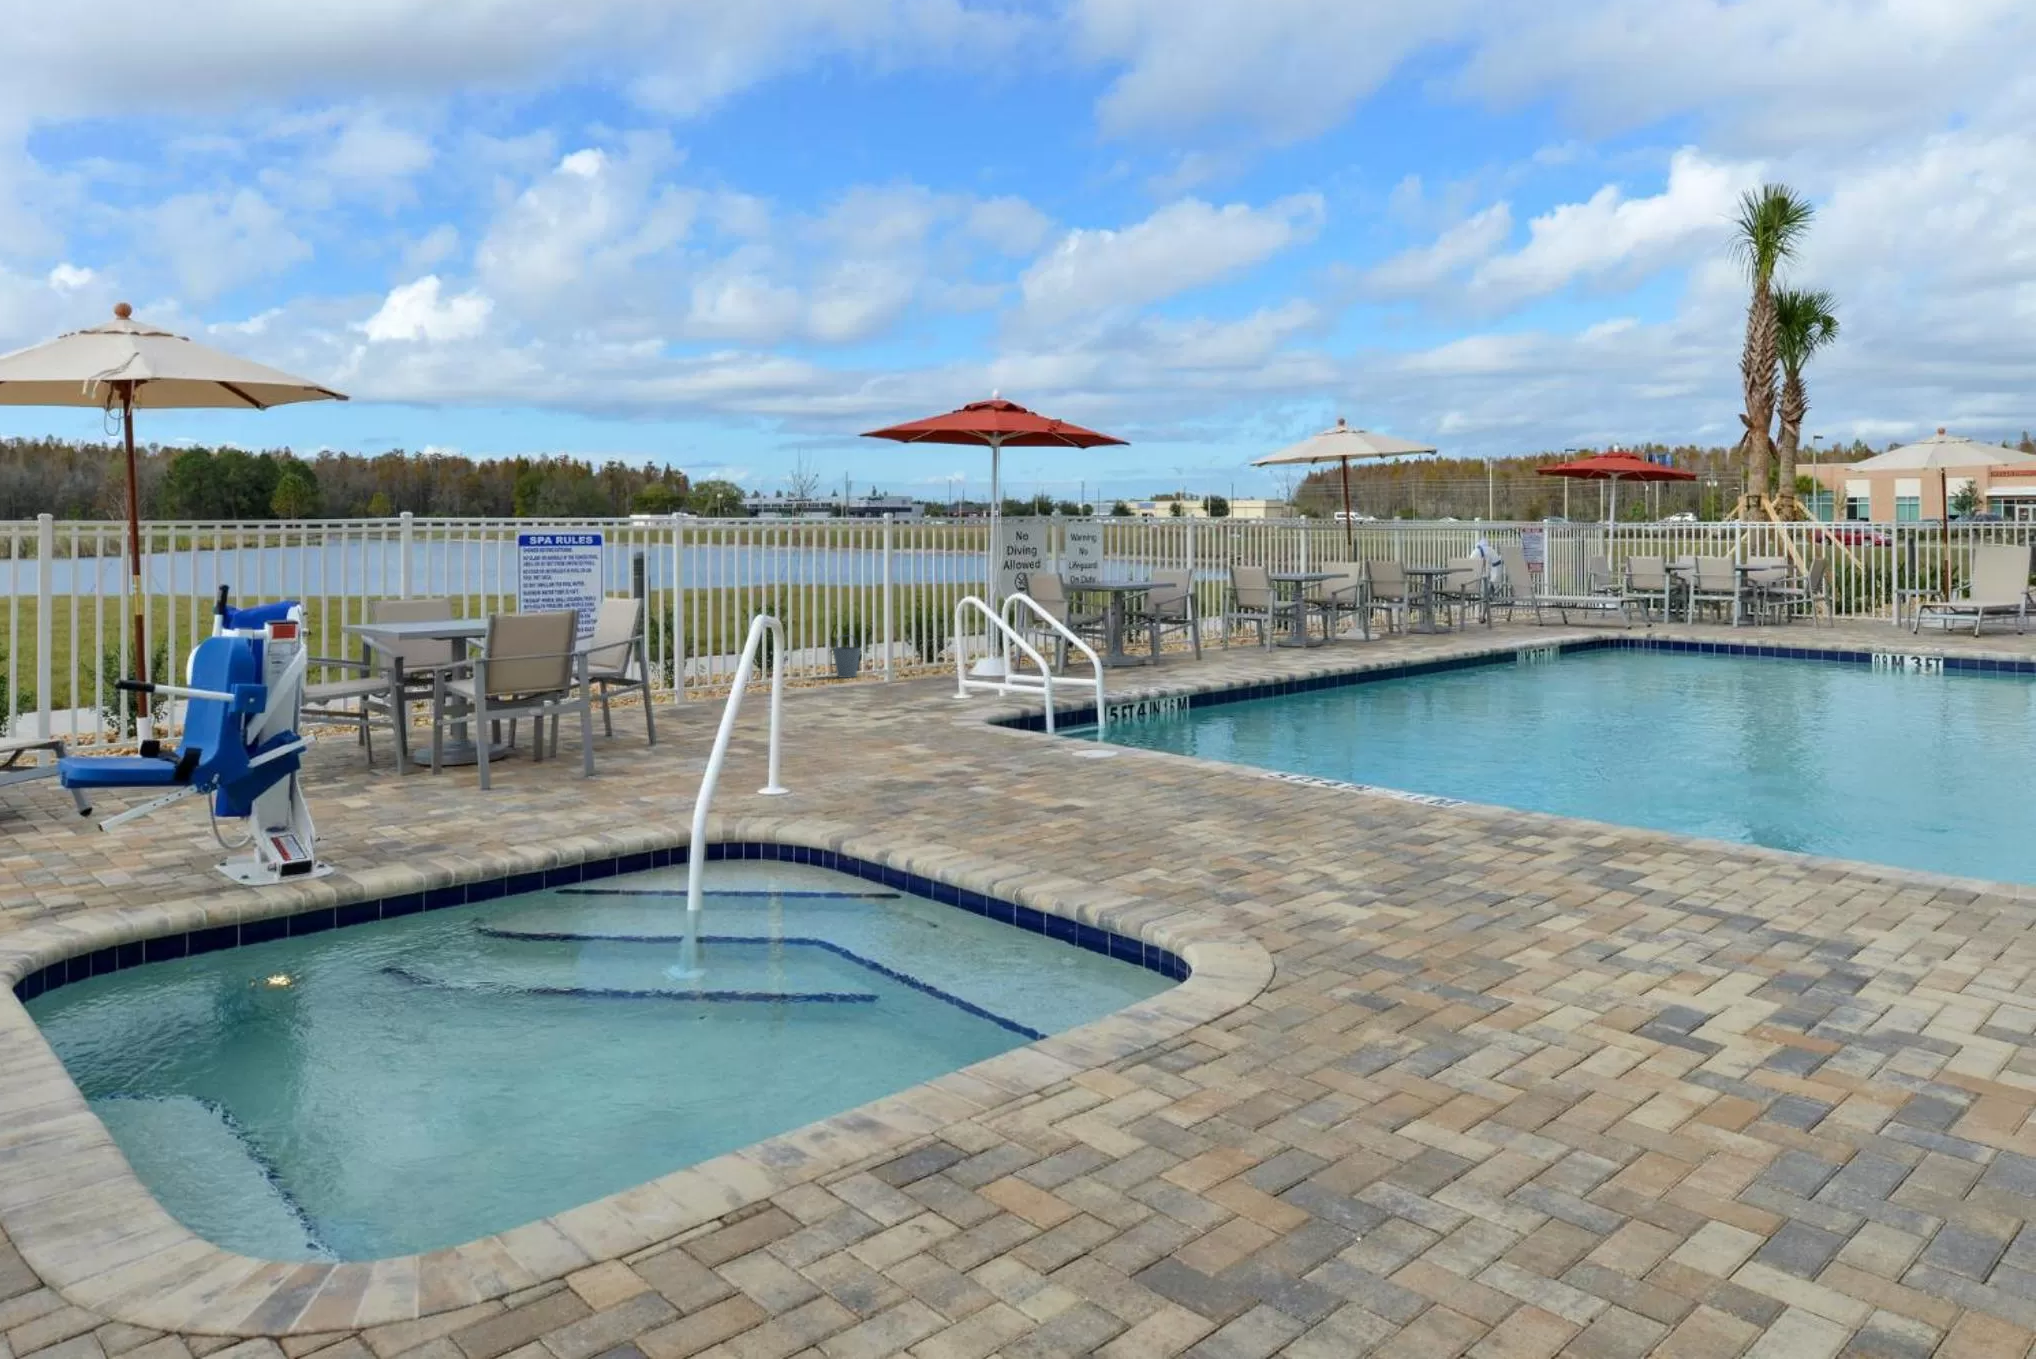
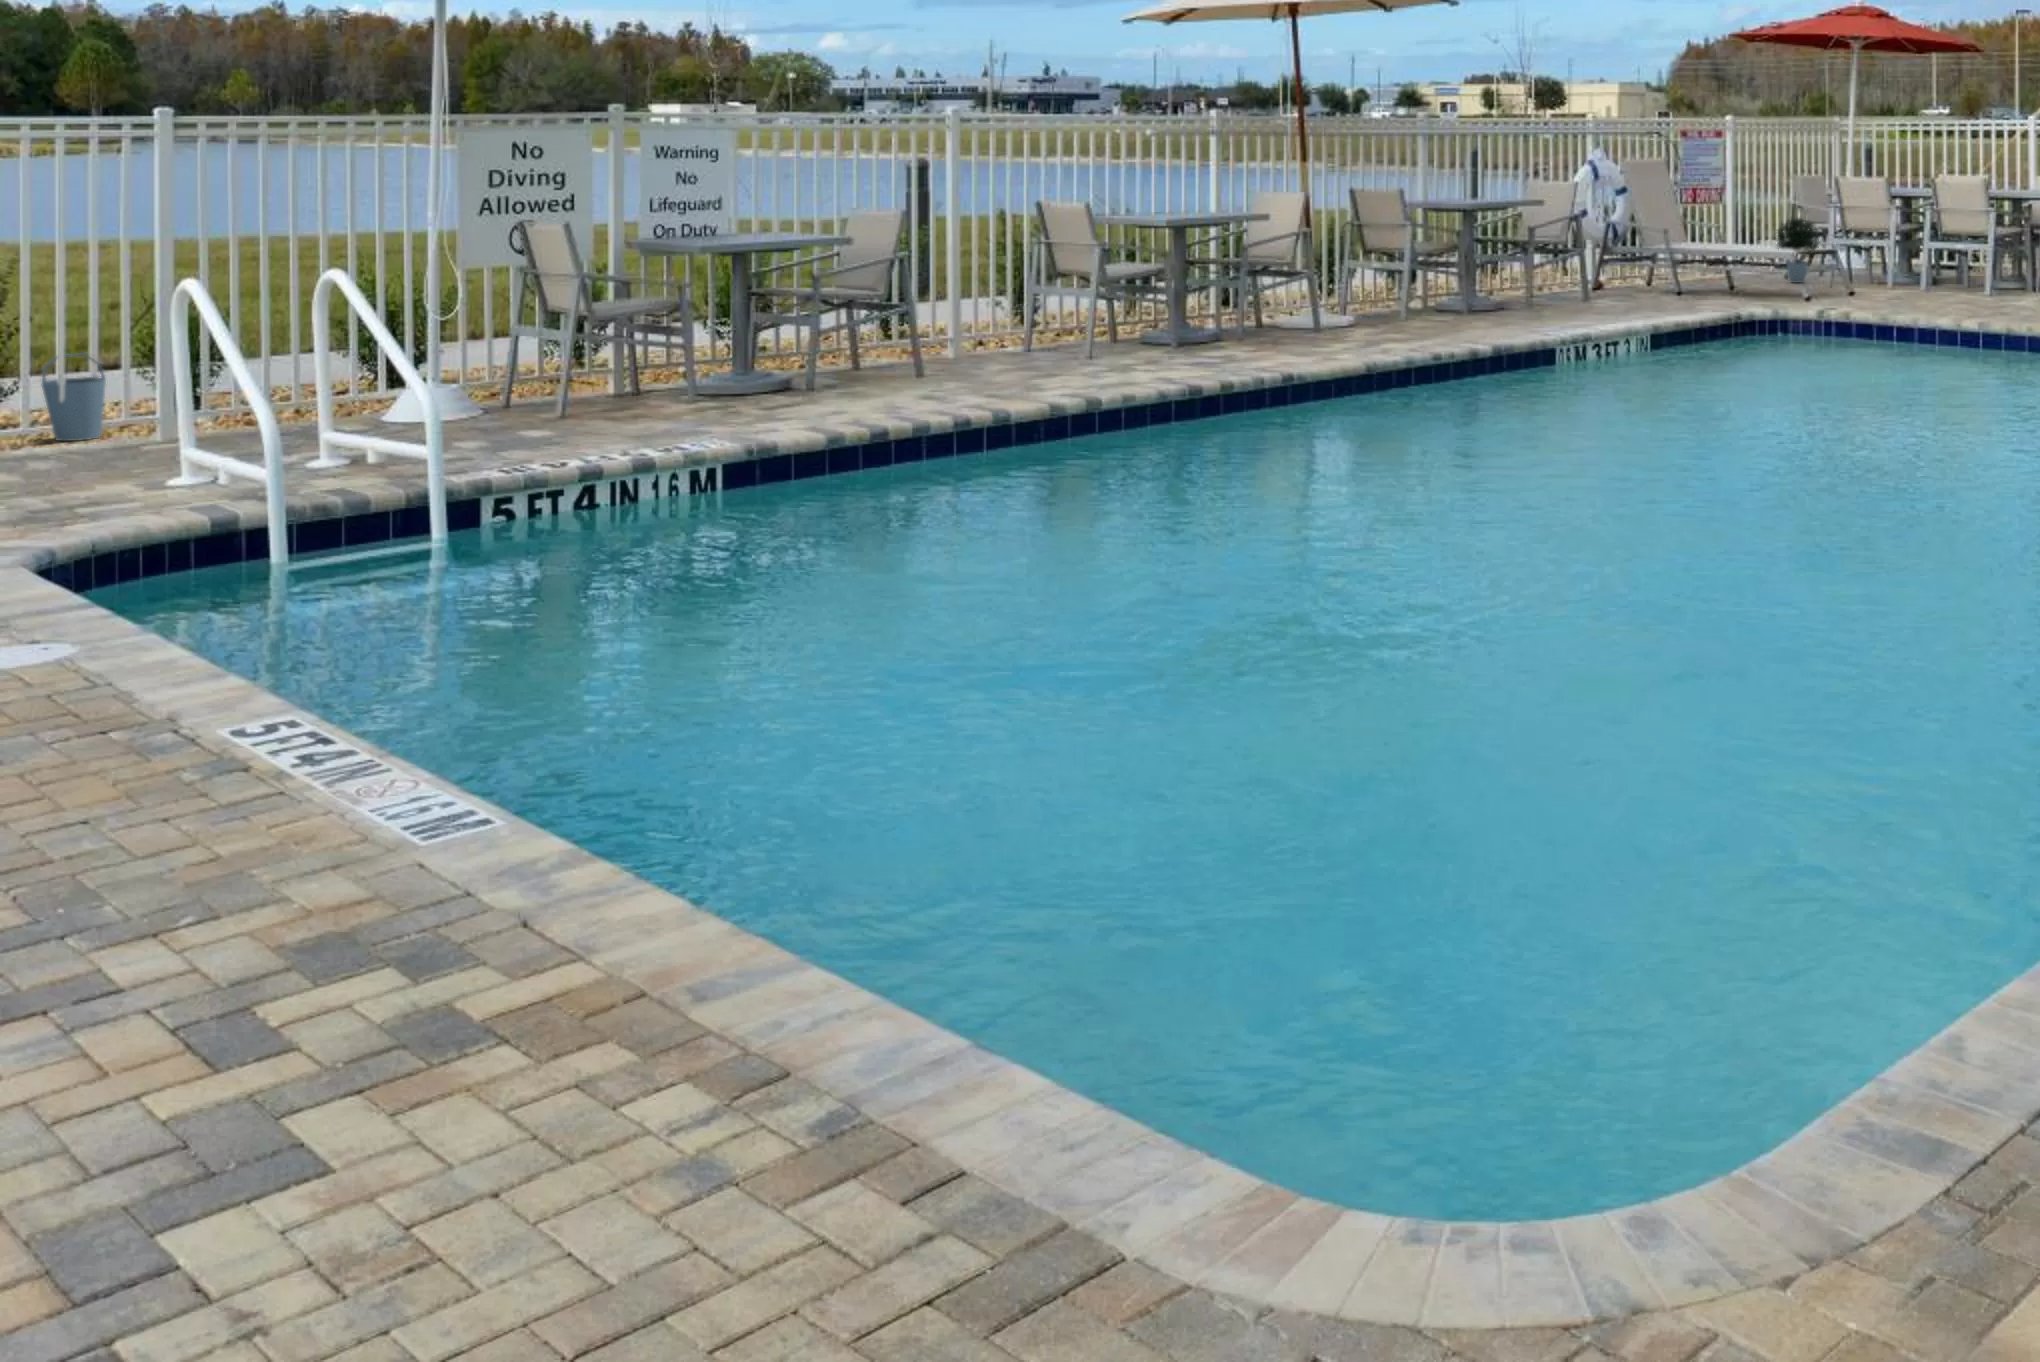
potted plant: none [1592,579,1623,619] -> present [1777,218,1819,283]

